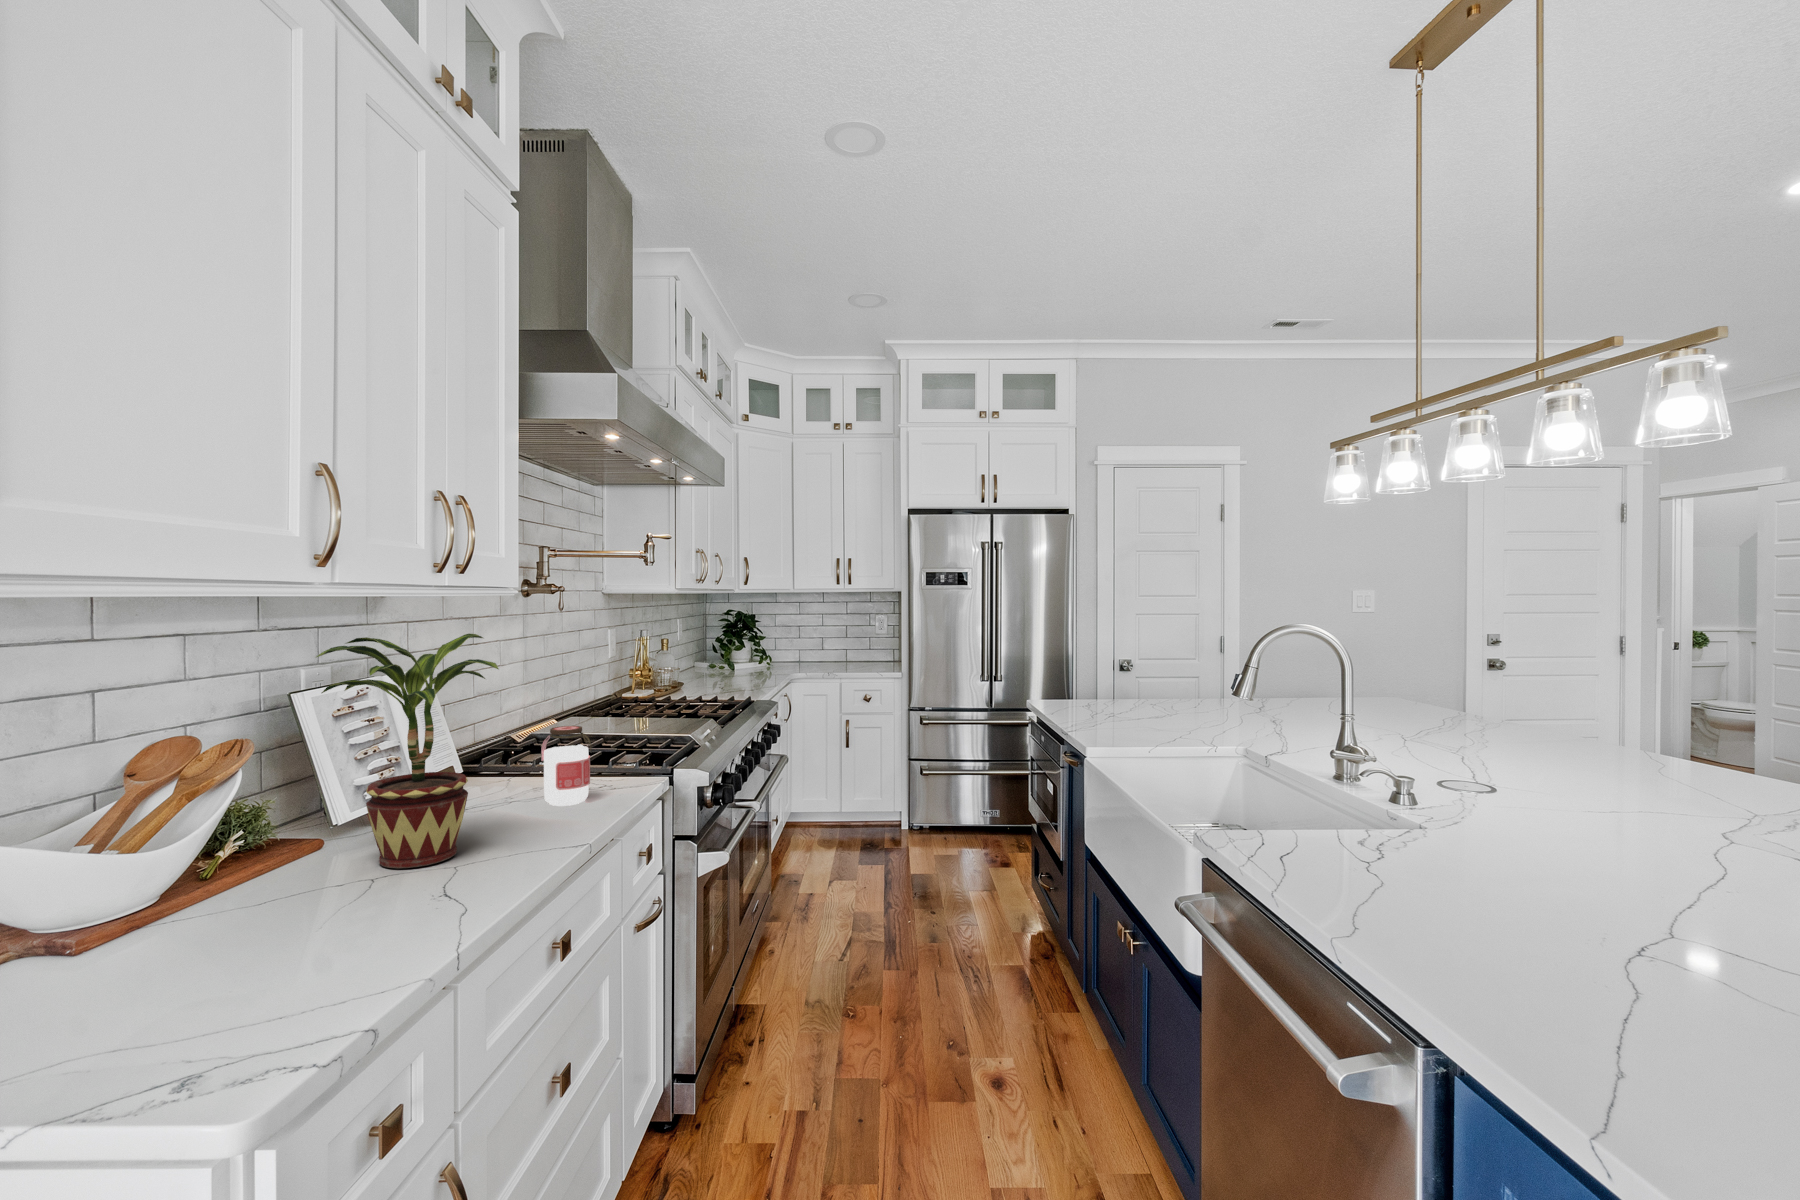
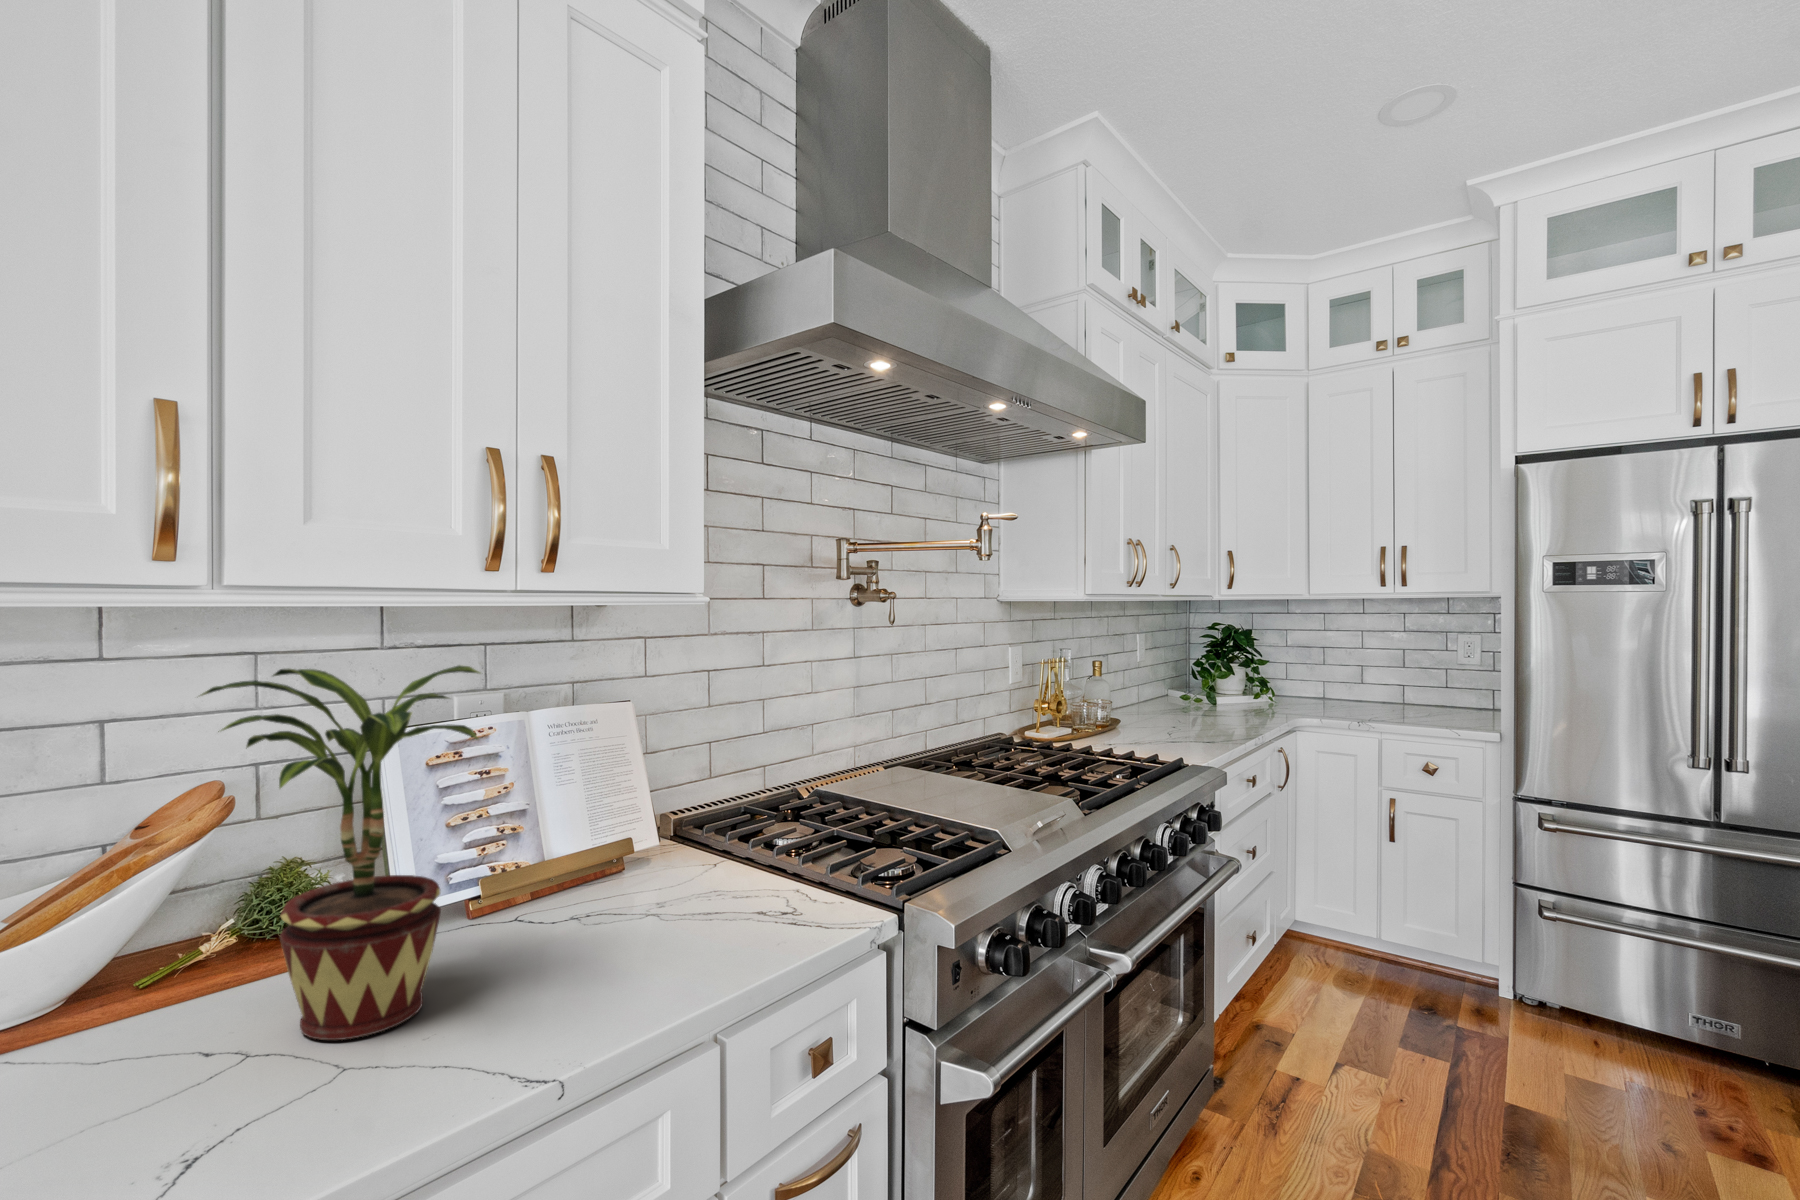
jar: present [541,726,592,806] -> none [653,812,728,947]

